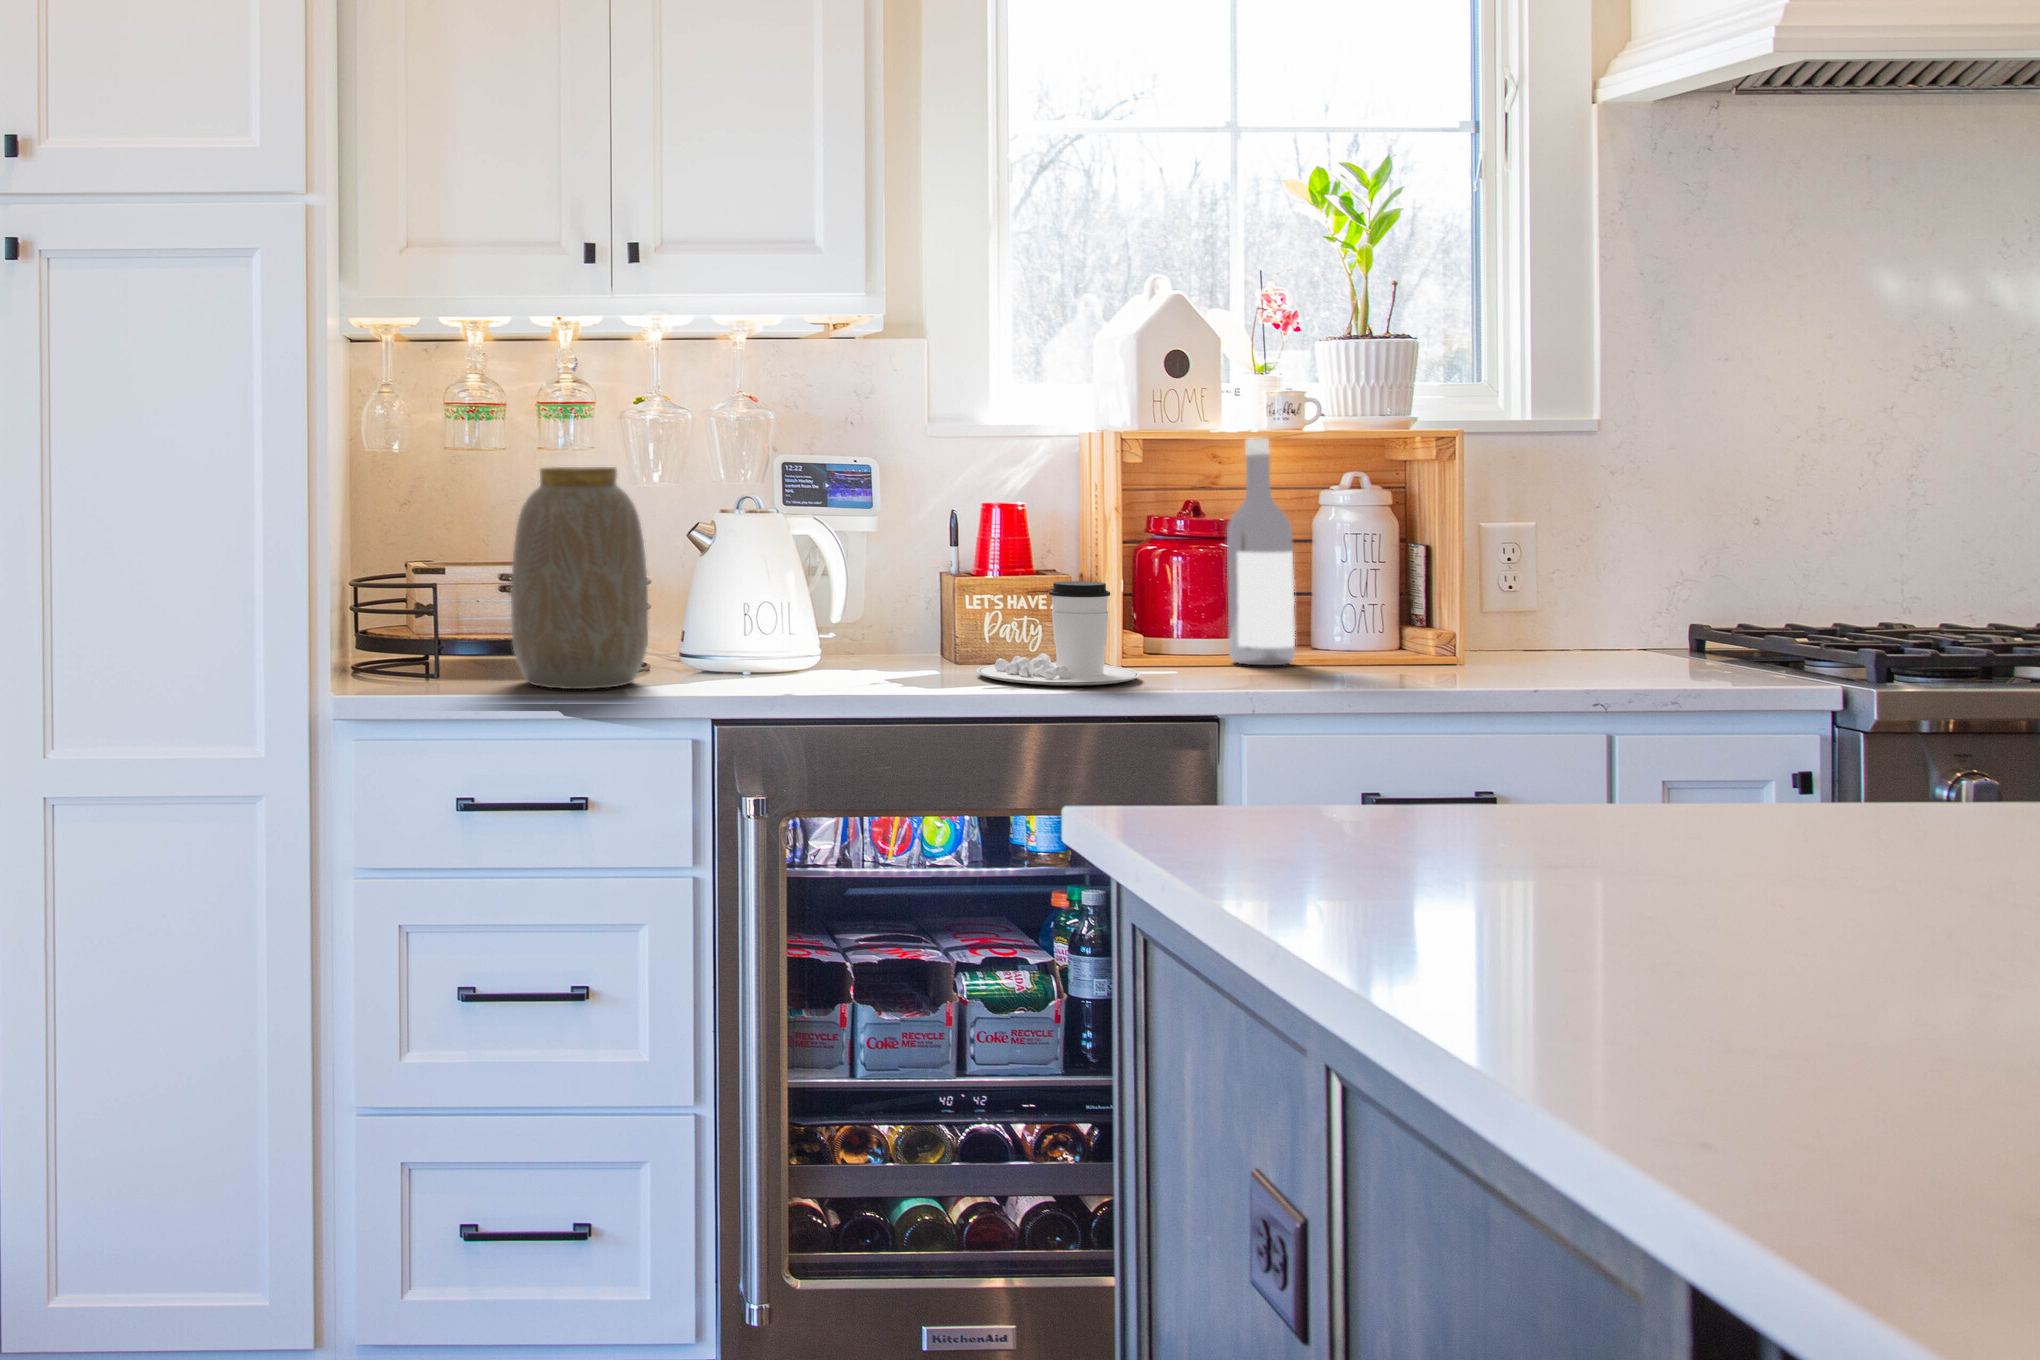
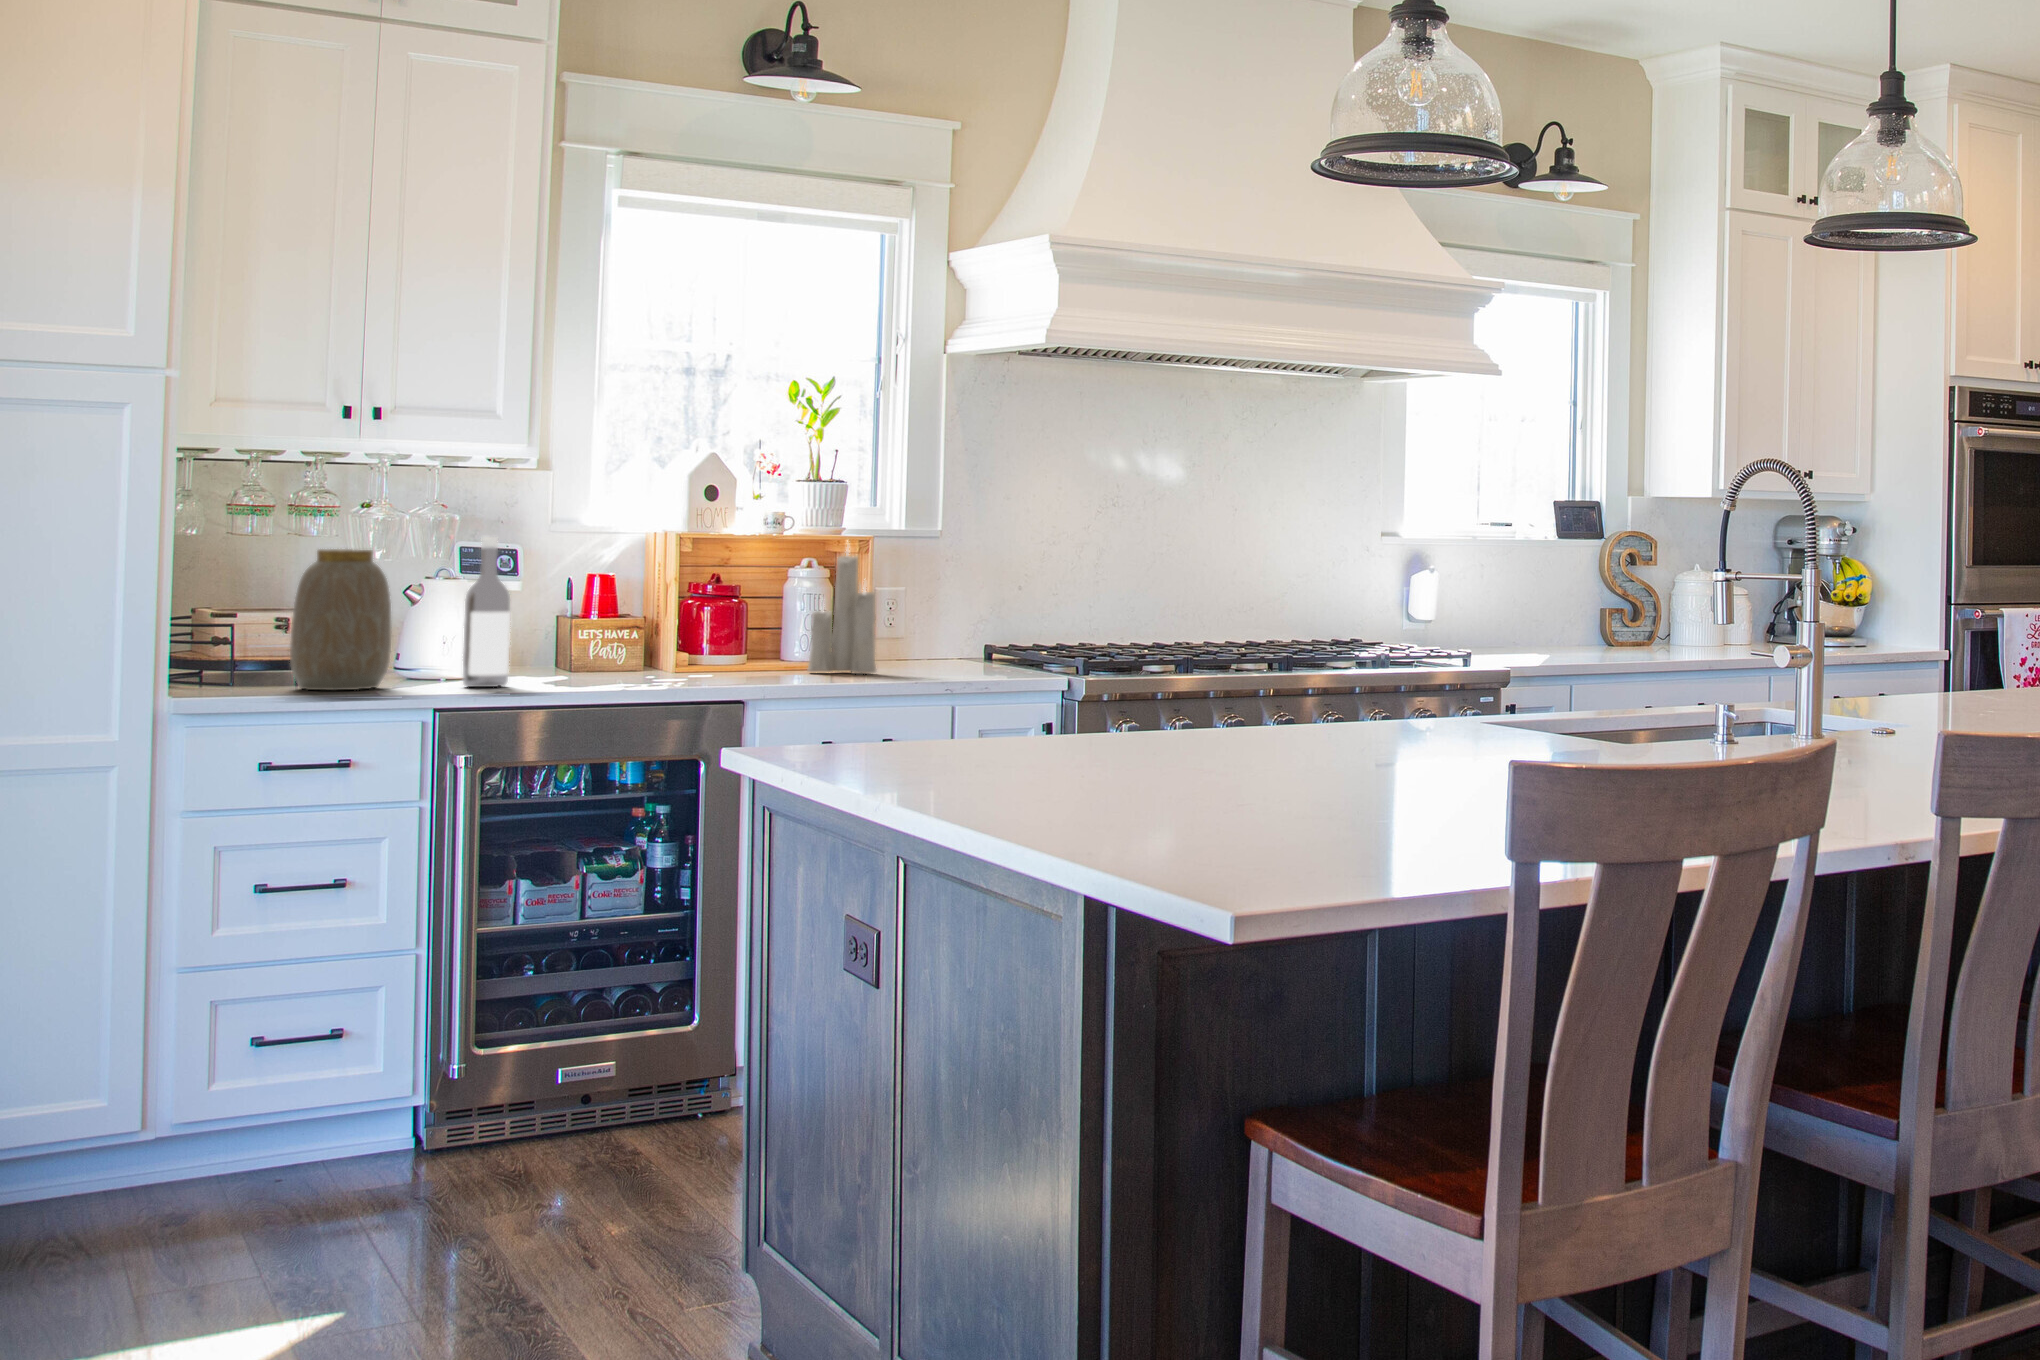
candle: none [1347,422,1481,685] -> present [808,554,877,674]
wine bottle: present [1227,438,1295,665] -> present [463,537,510,687]
coffee cup: present [977,581,1140,686] -> none [595,621,695,680]

